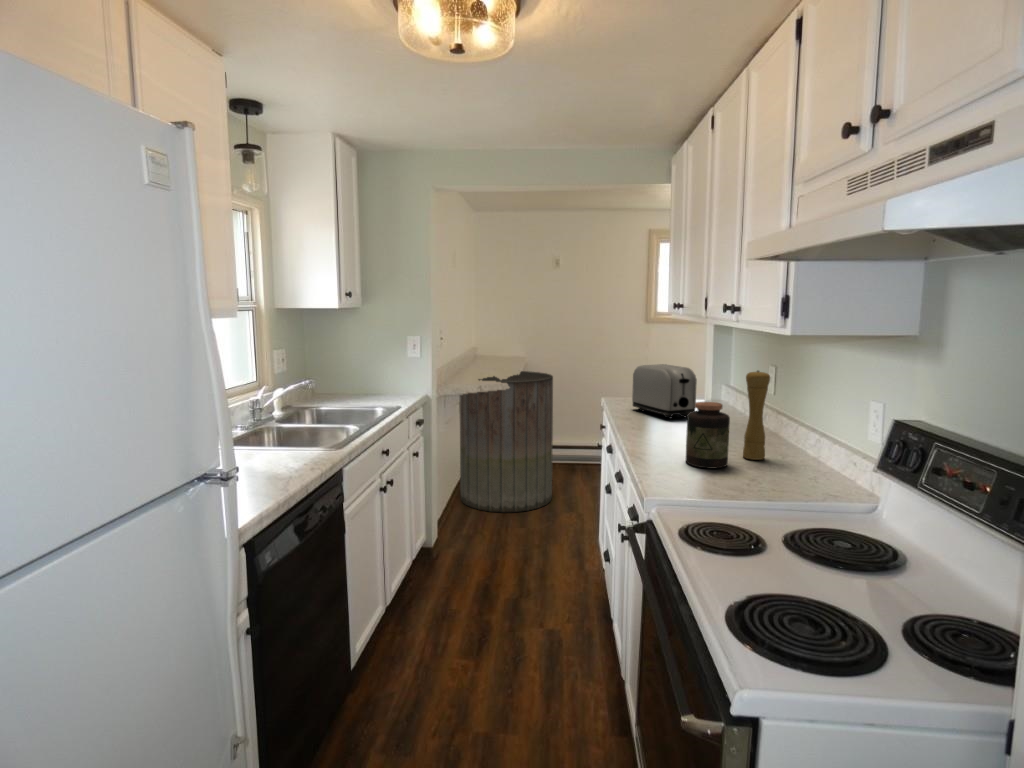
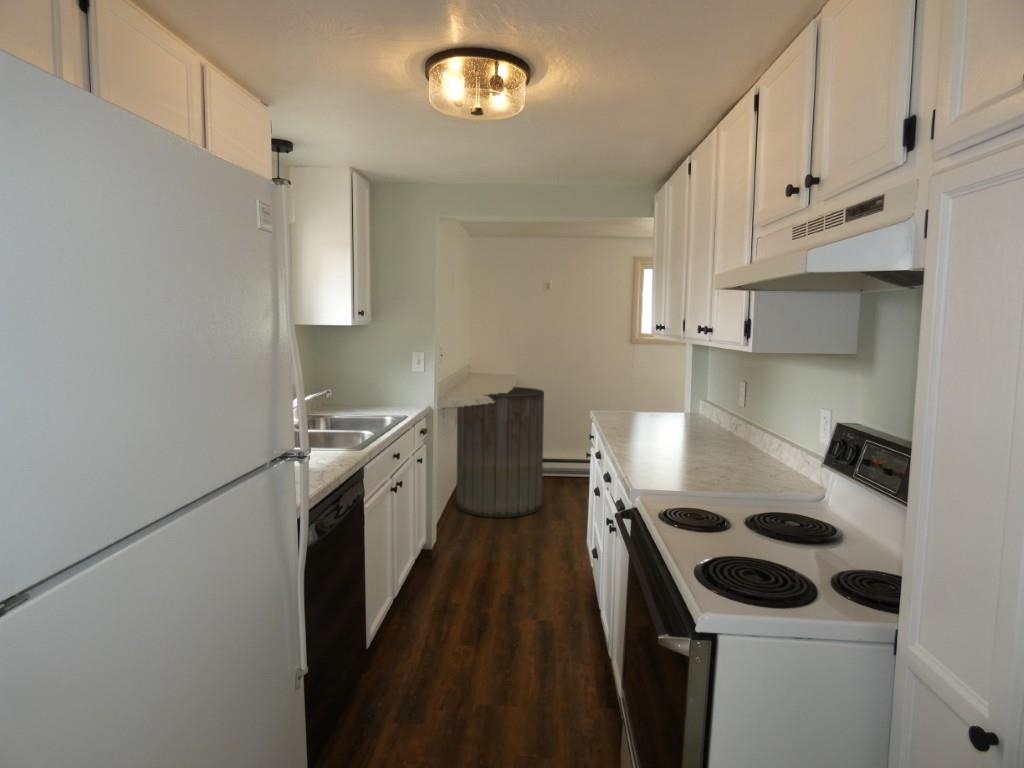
toaster: present [632,364,697,419] -> none [618,380,675,428]
pepper mill: present [743,371,770,460] -> none [714,384,737,461]
jar: present [686,402,730,468] -> none [665,410,702,467]

